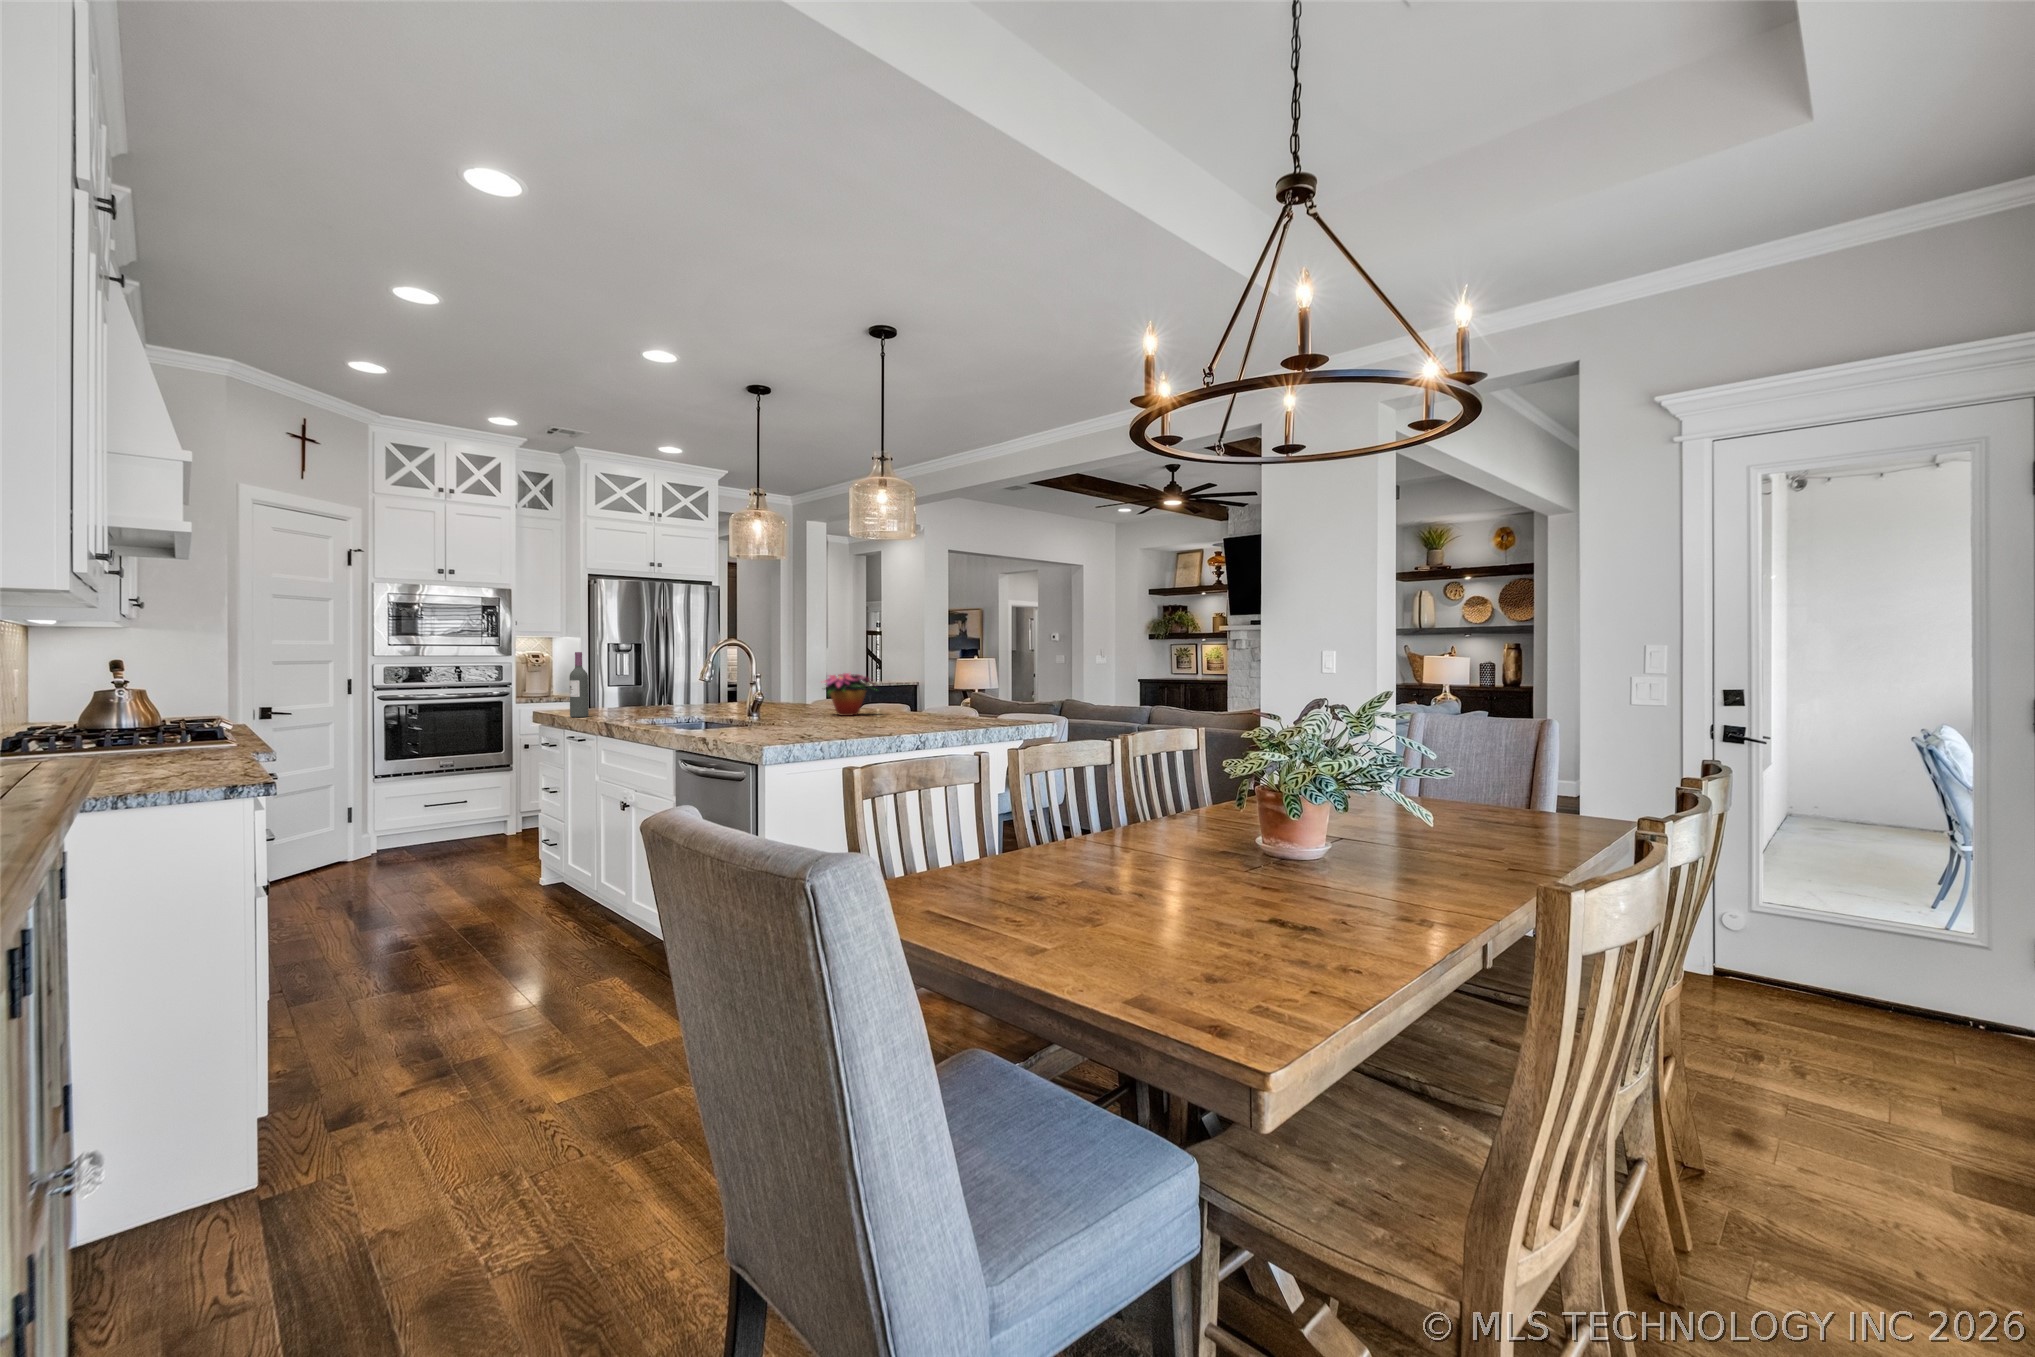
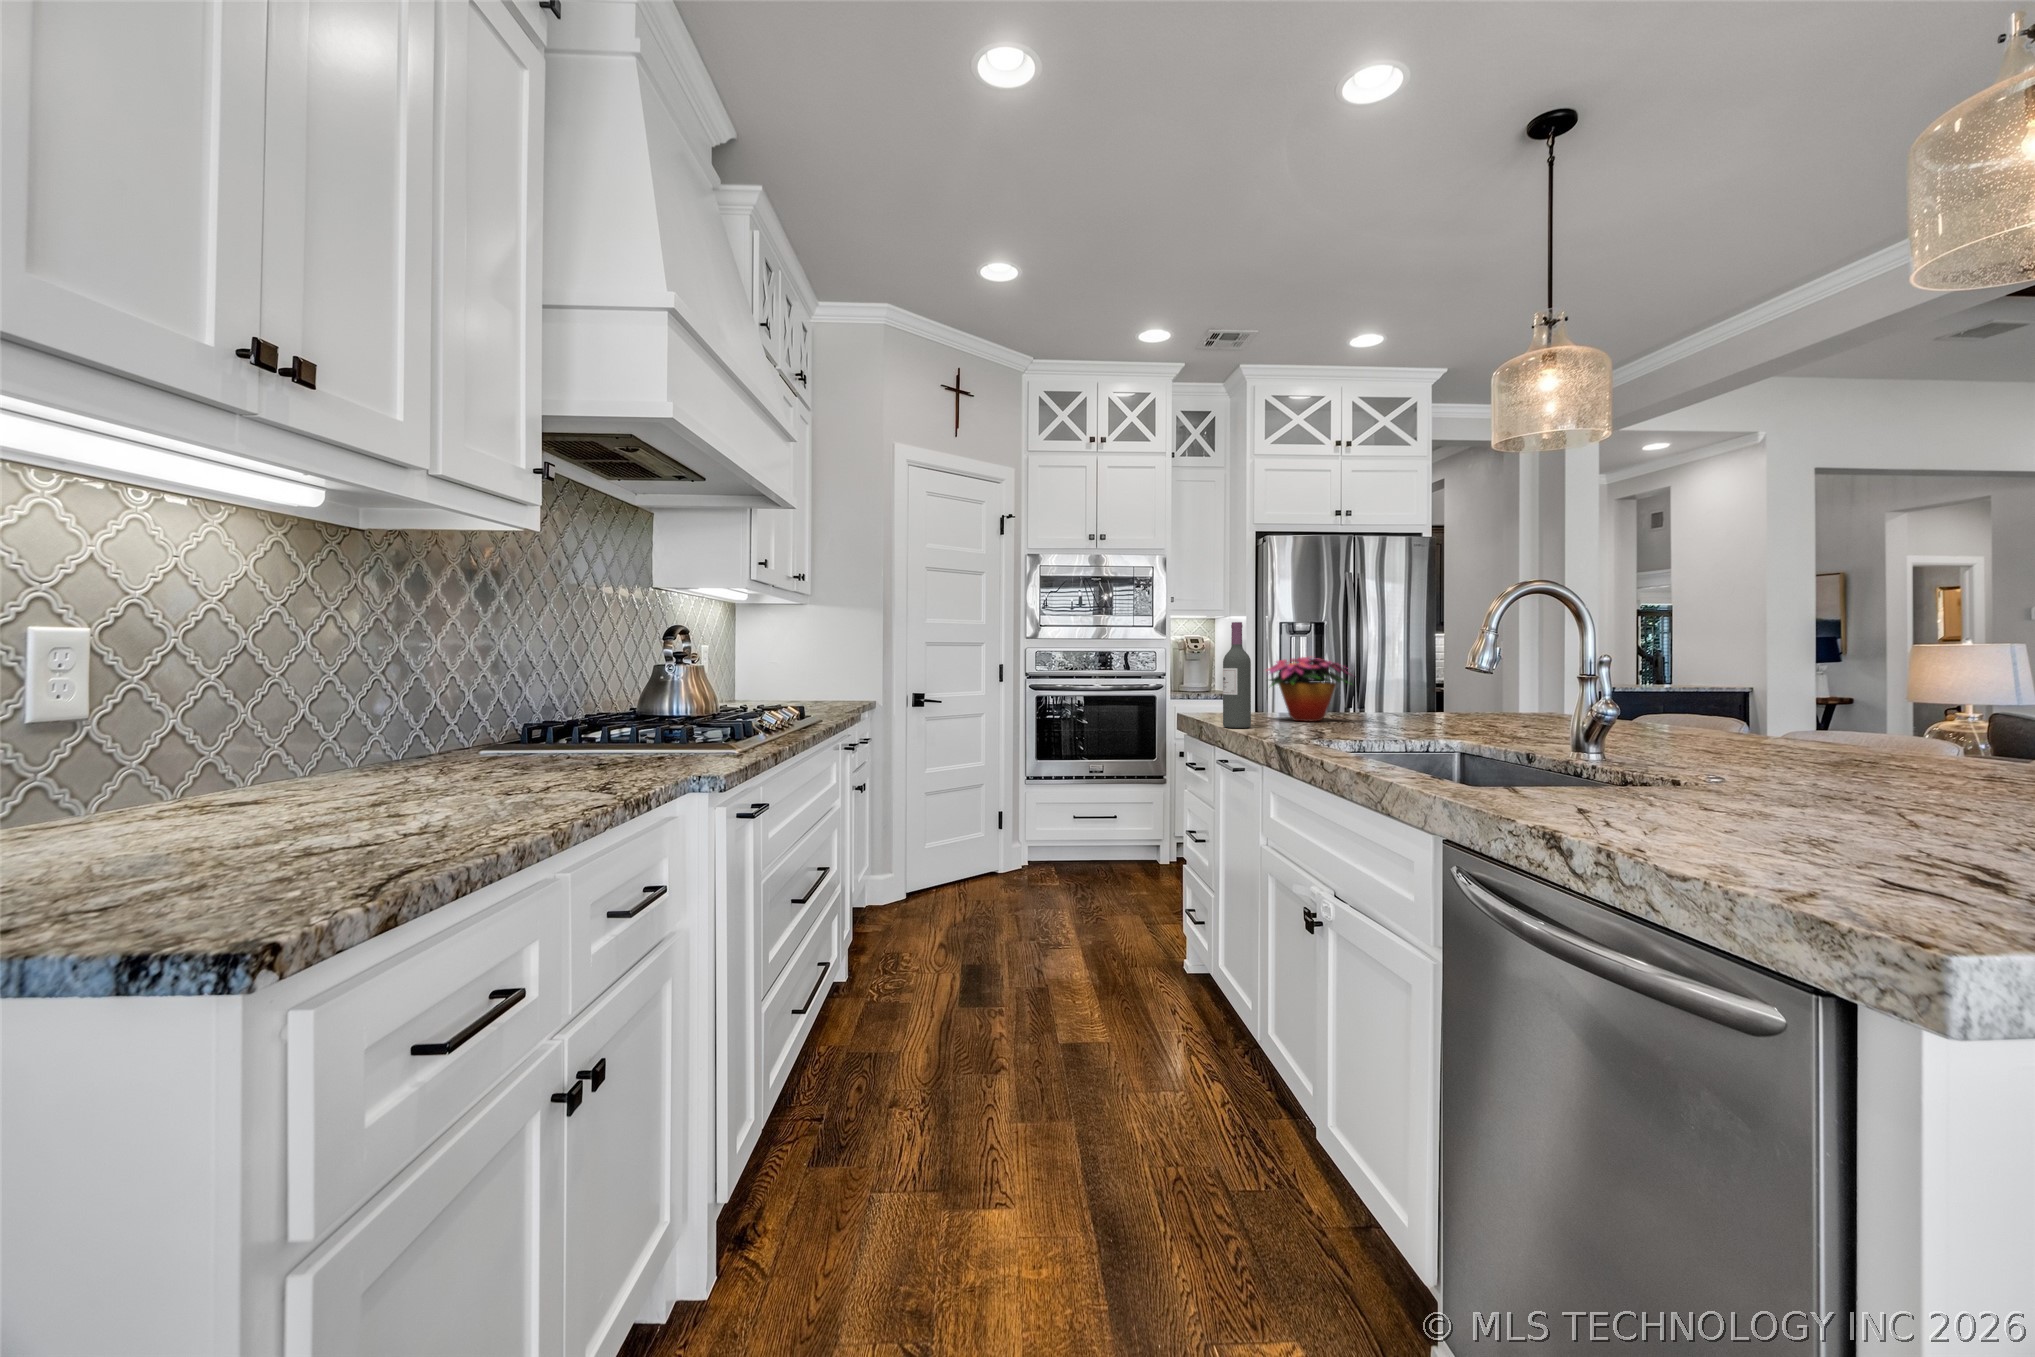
flower arrangement: present [825,673,873,716] -> present [1267,656,1356,722]

